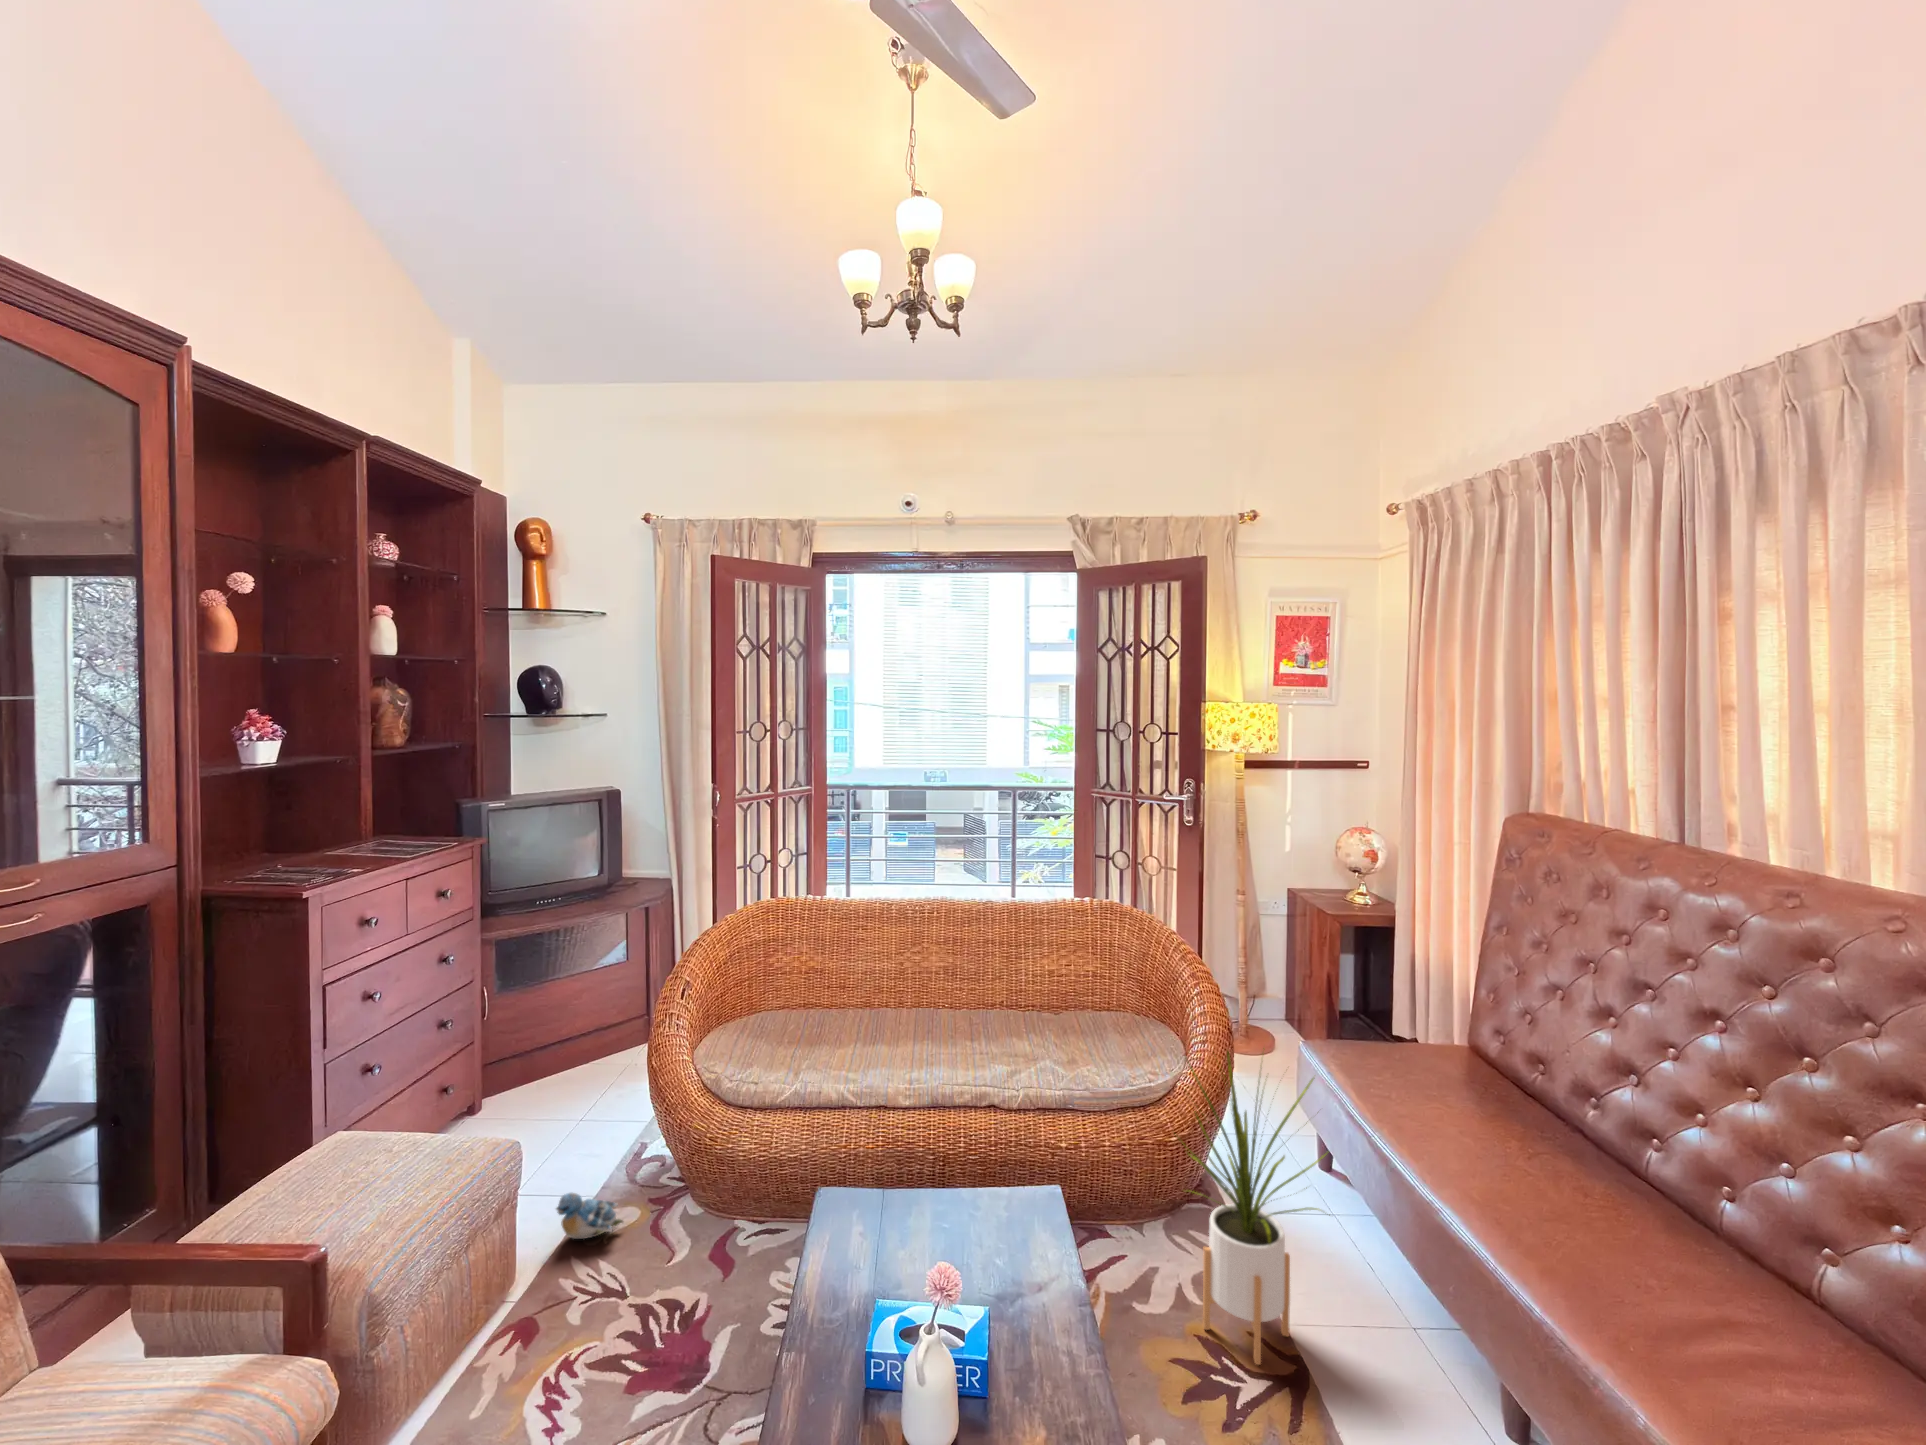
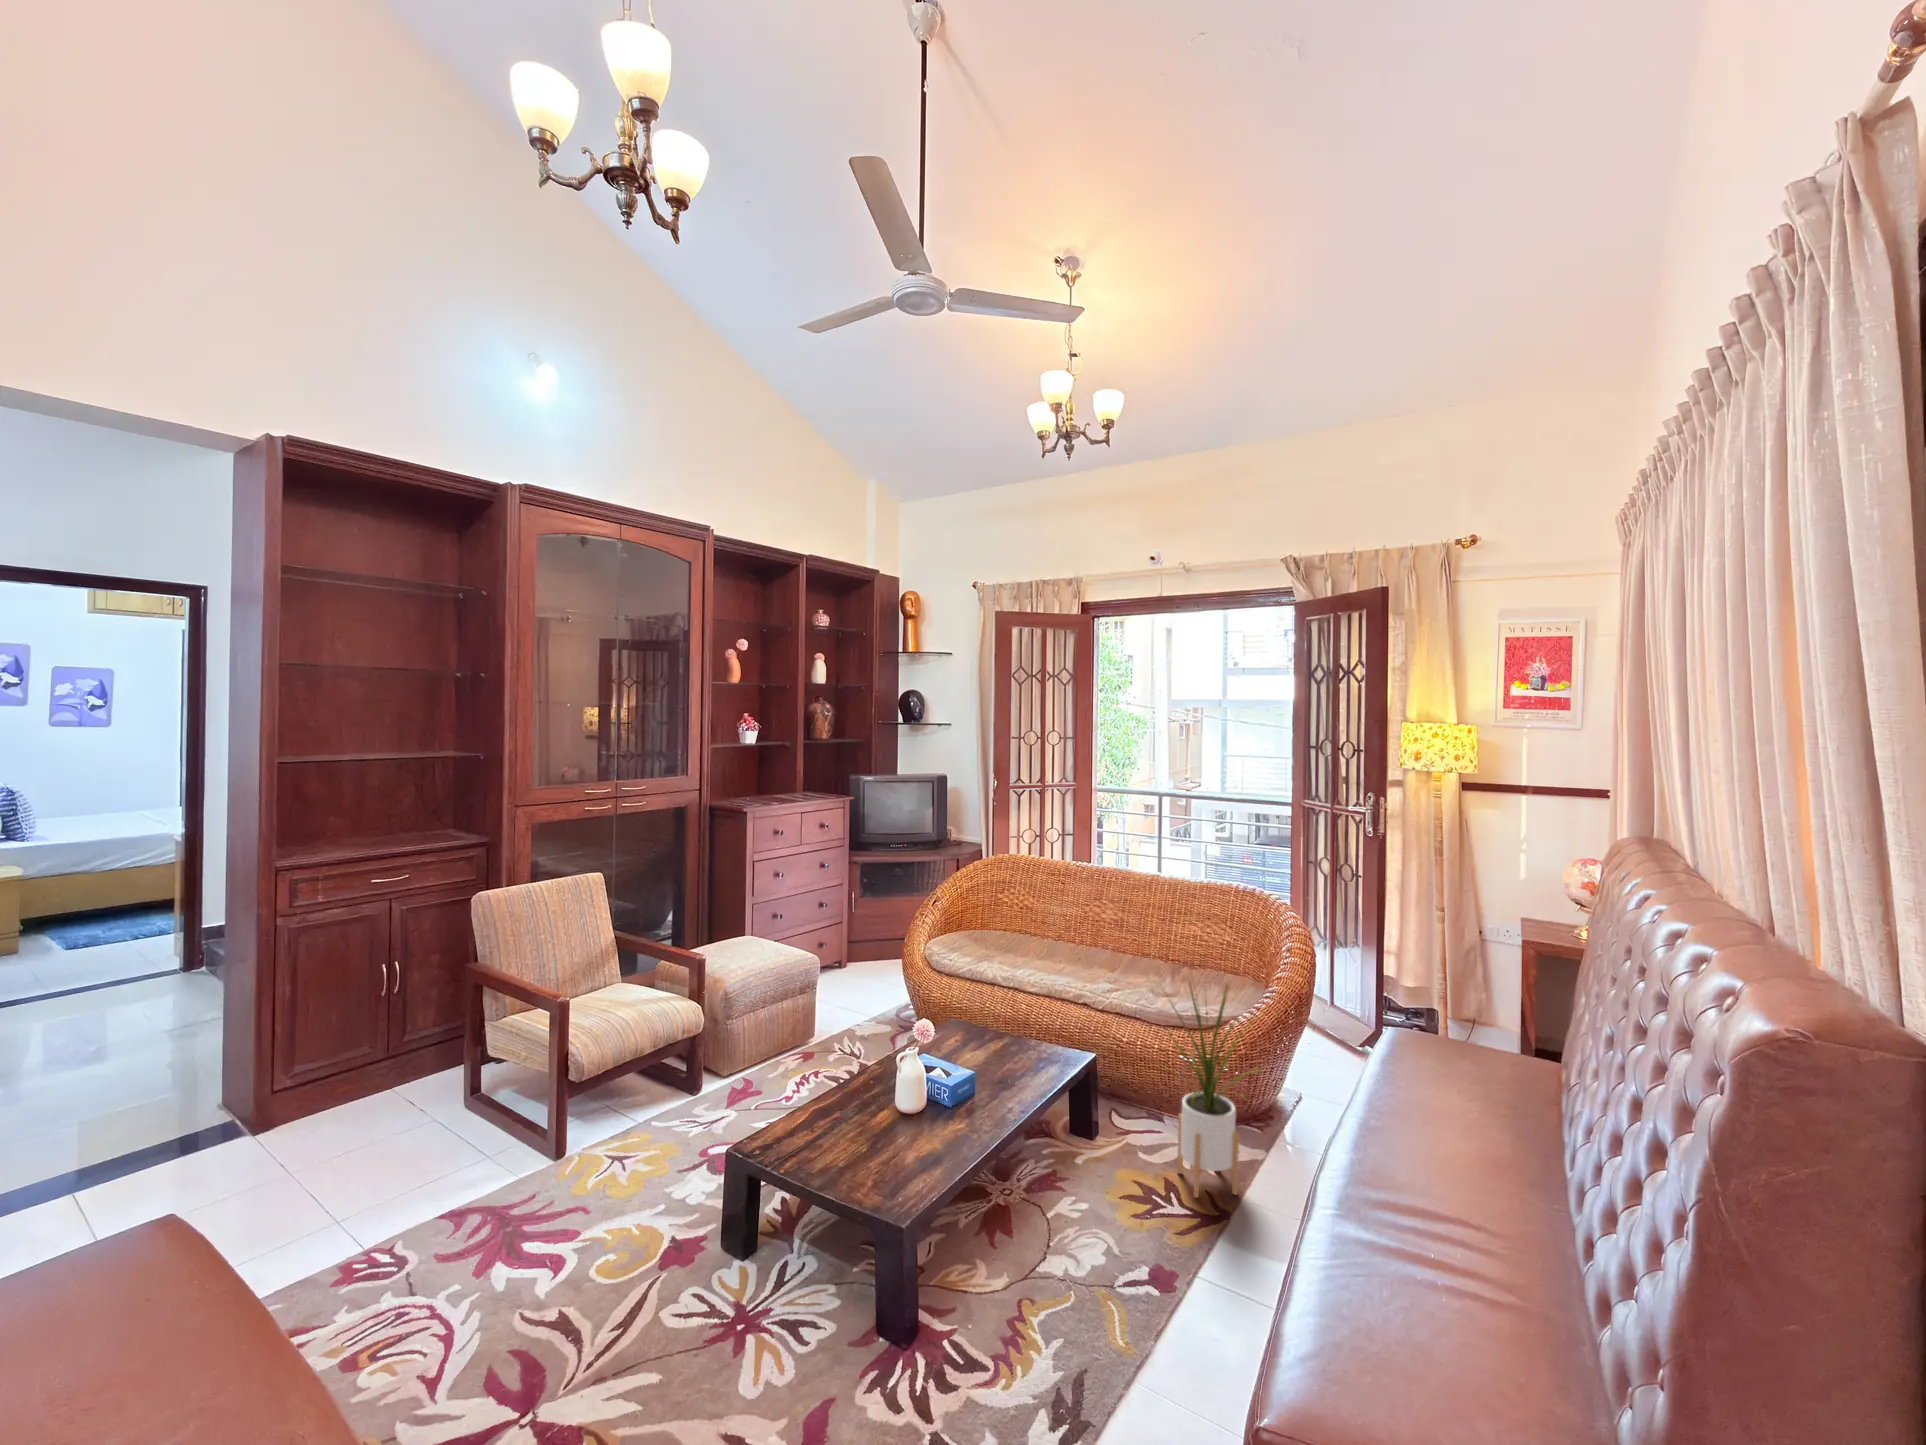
plush toy: present [556,1193,623,1239] -> none [843,1003,878,1032]

